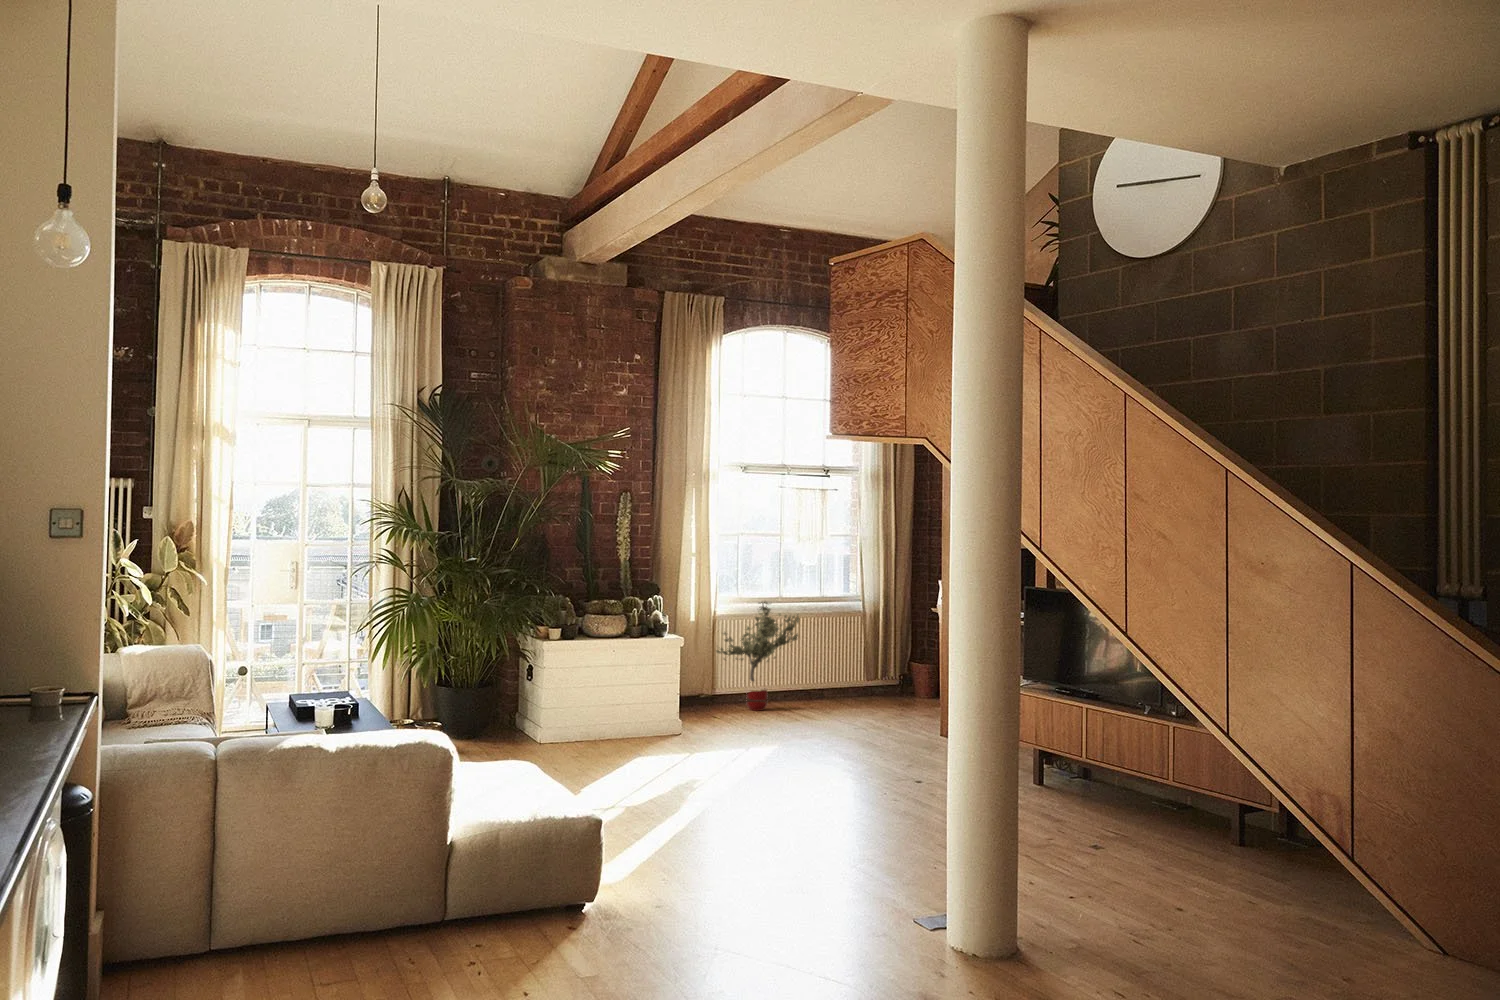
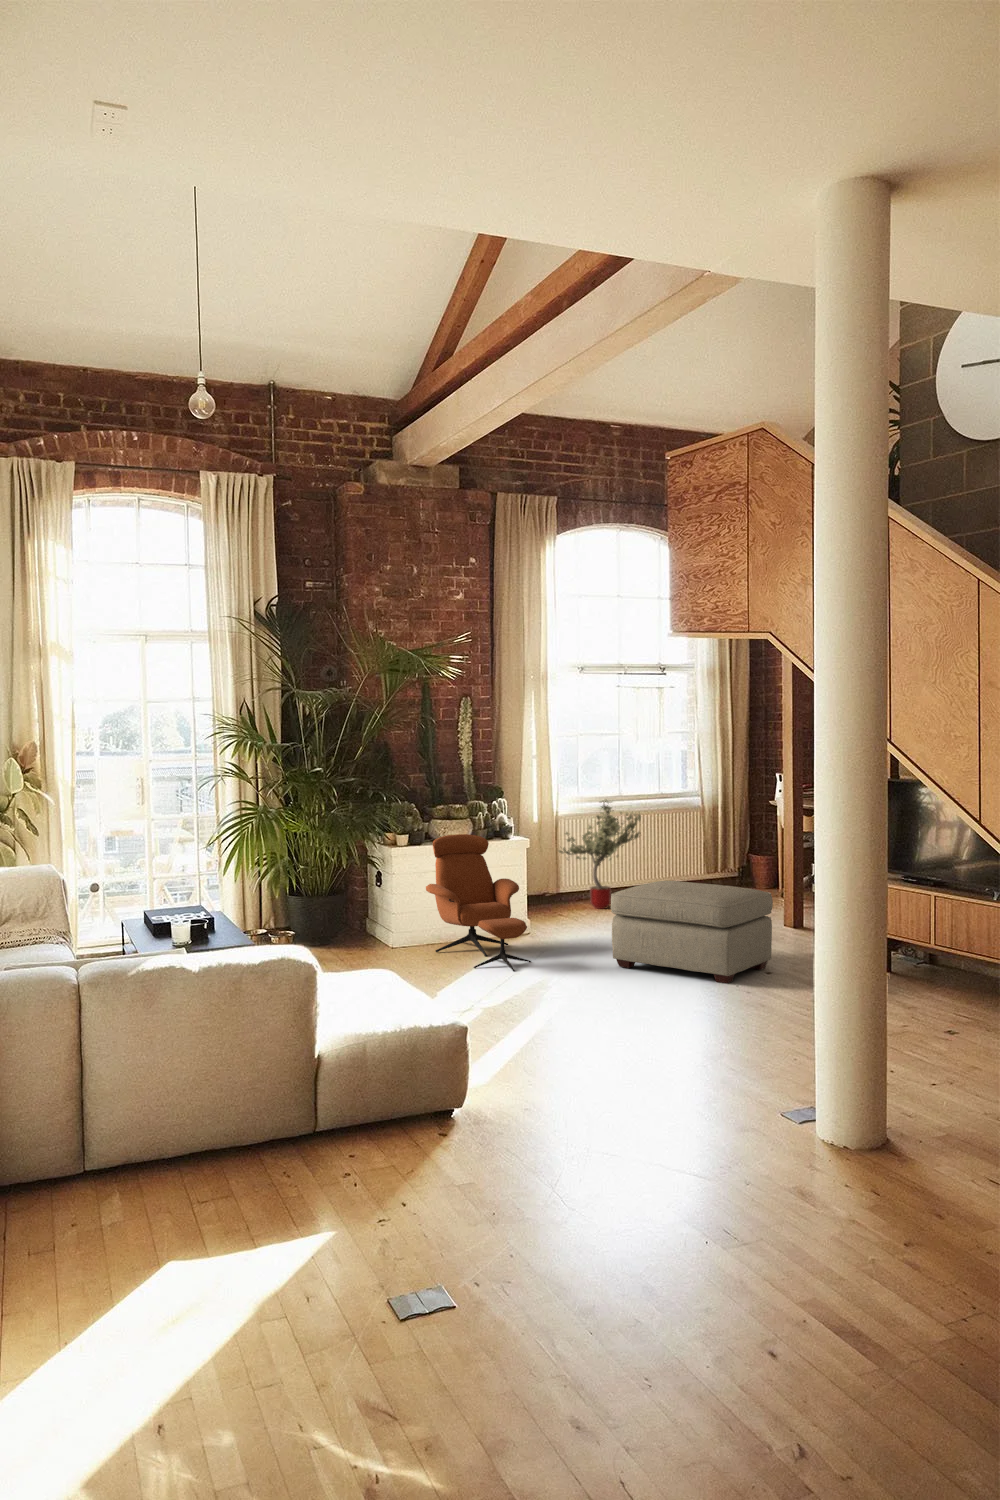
lounge chair: none [582,627,685,760] -> present [426,834,531,971]
ottoman: none [764,676,921,772] -> present [611,881,773,984]

